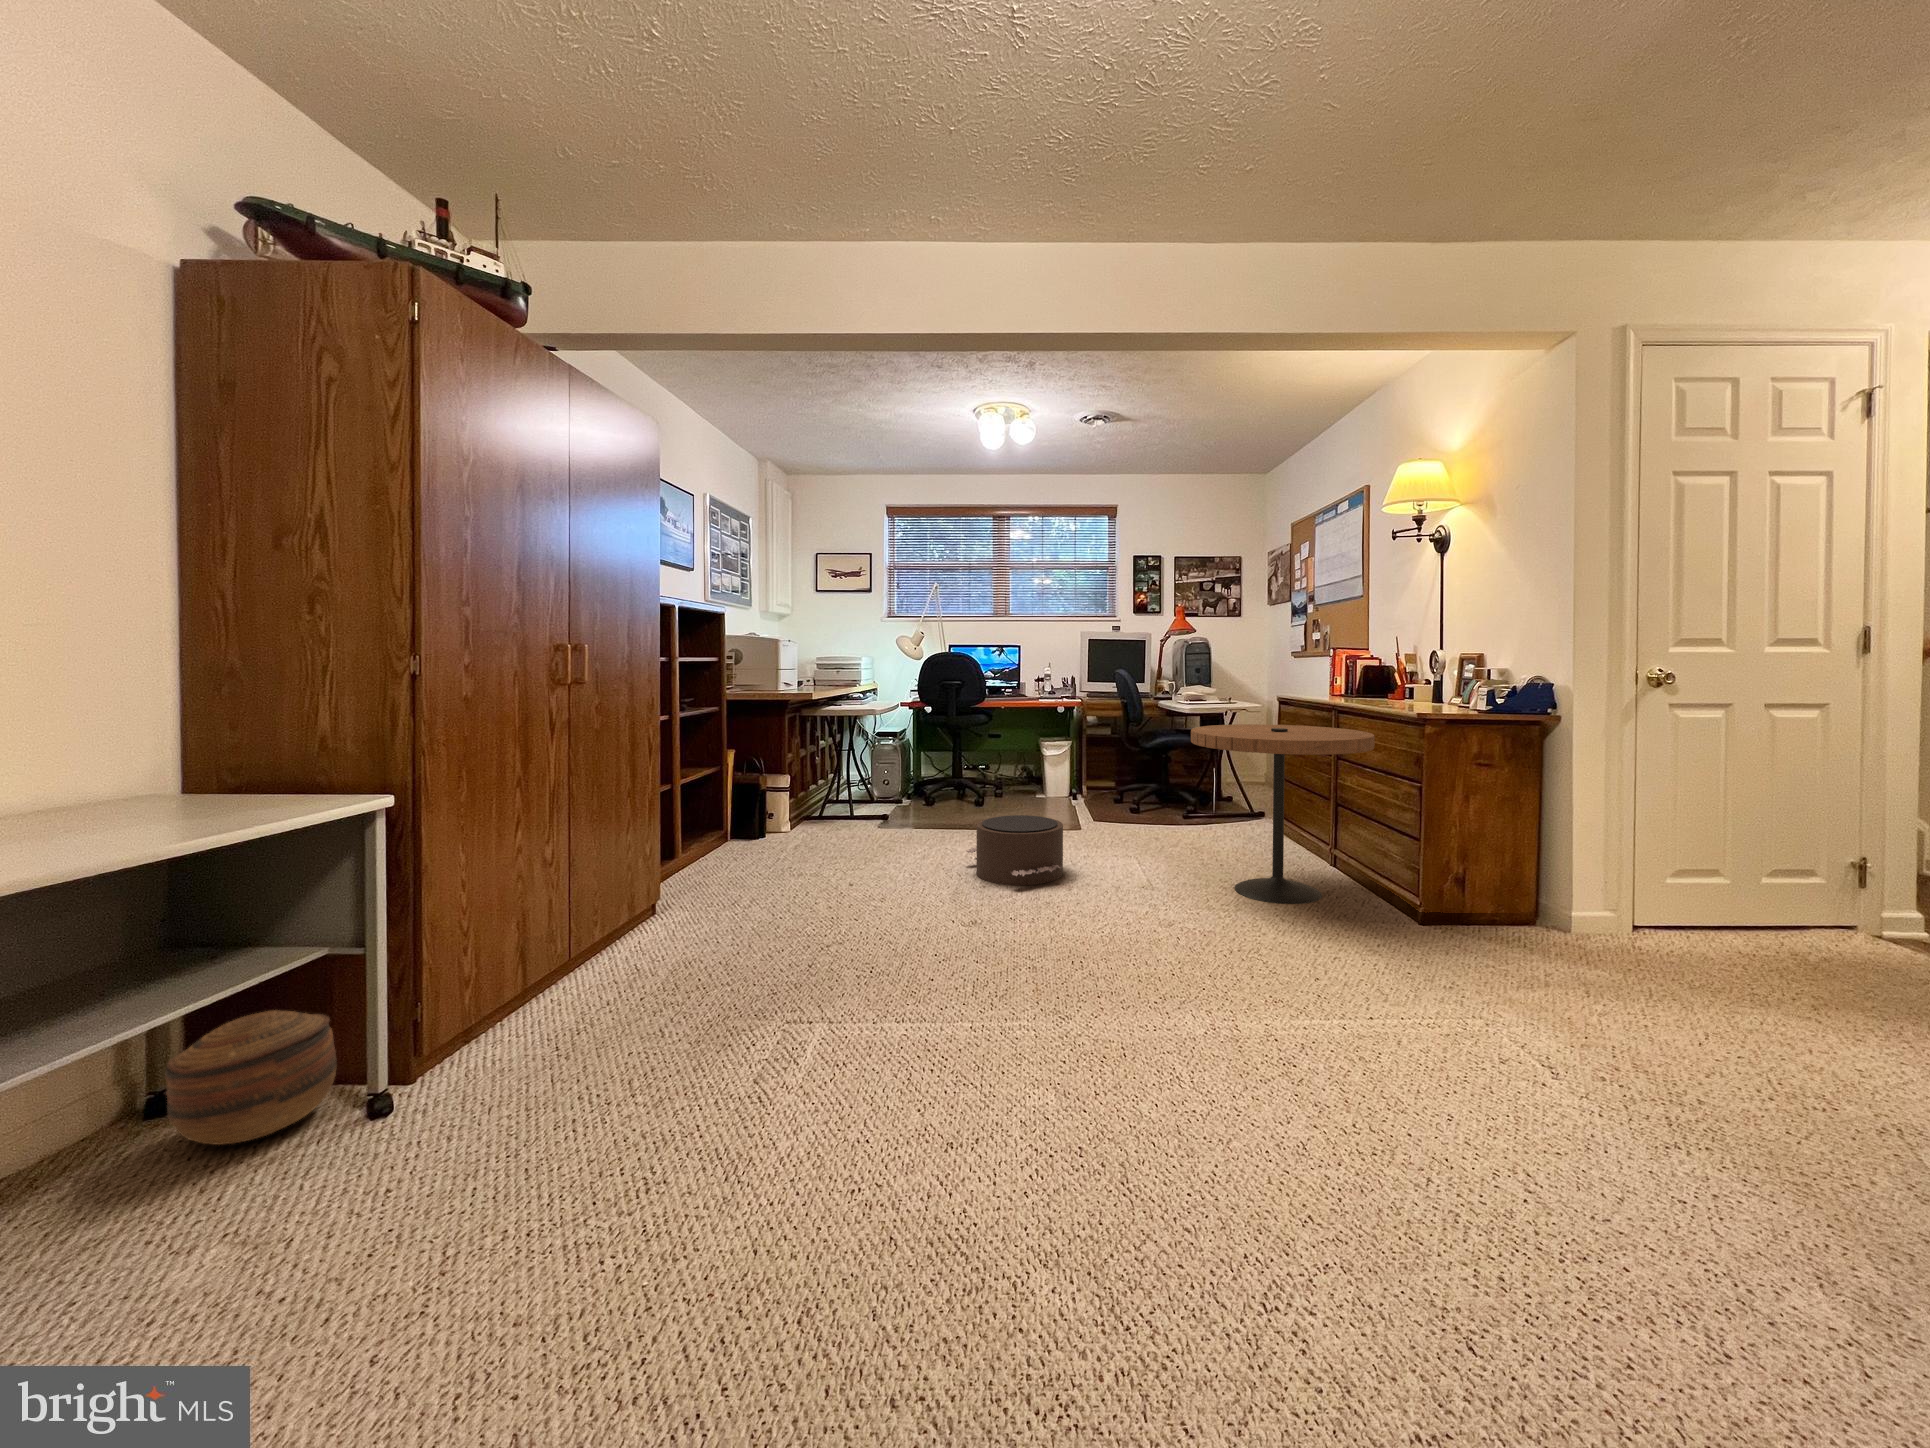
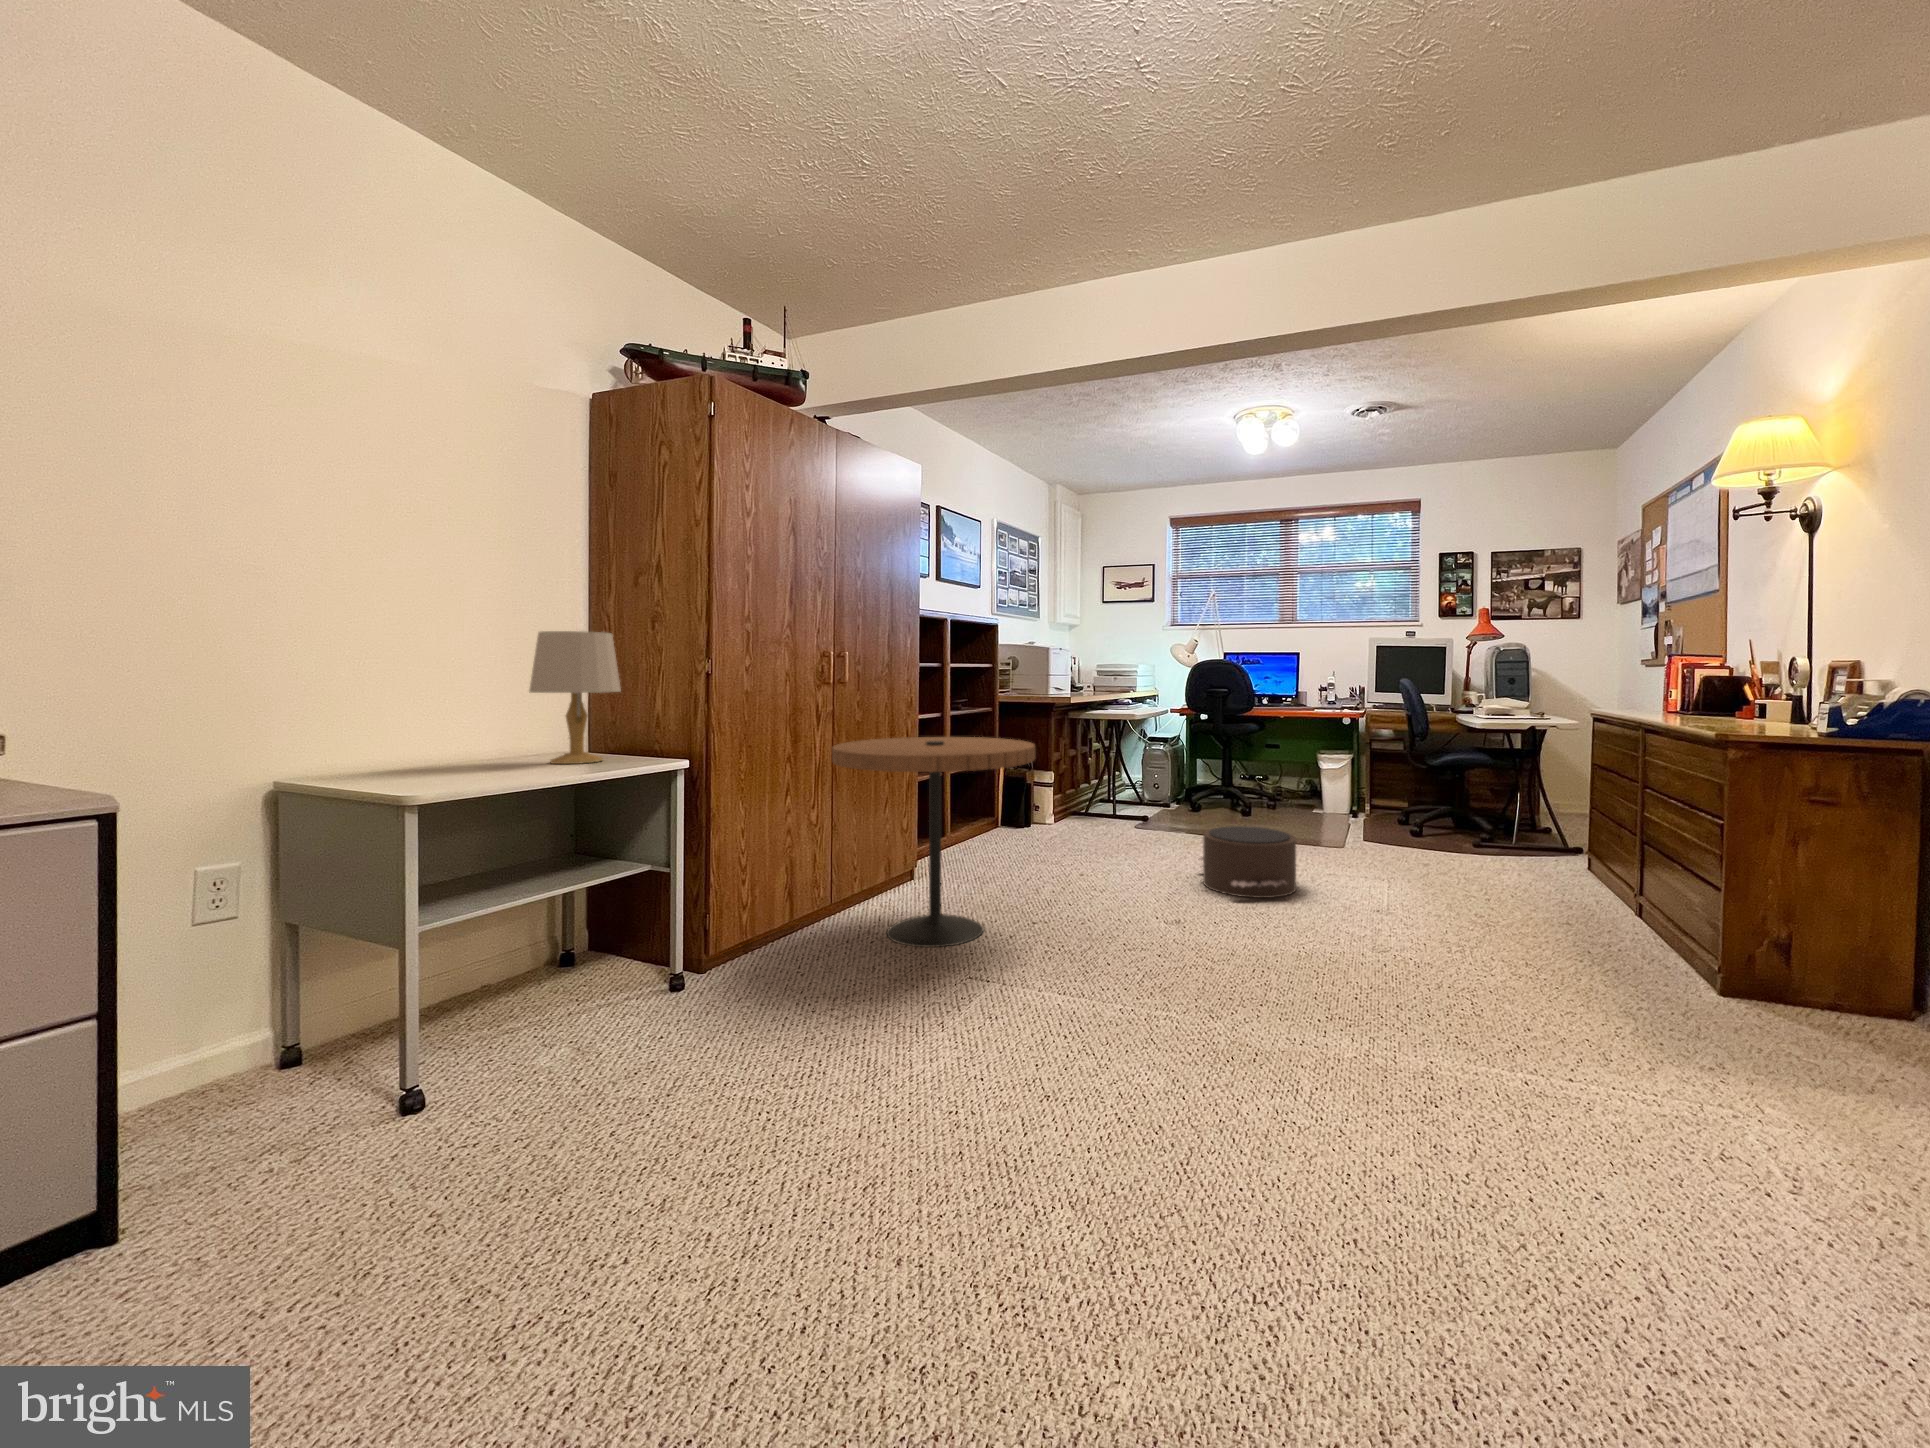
table lamp: none [62,606,248,815] -> present [529,631,621,764]
side table: present [1191,724,1375,904] -> present [832,737,1035,947]
basket: present [165,1010,337,1145] -> none [572,904,664,988]

